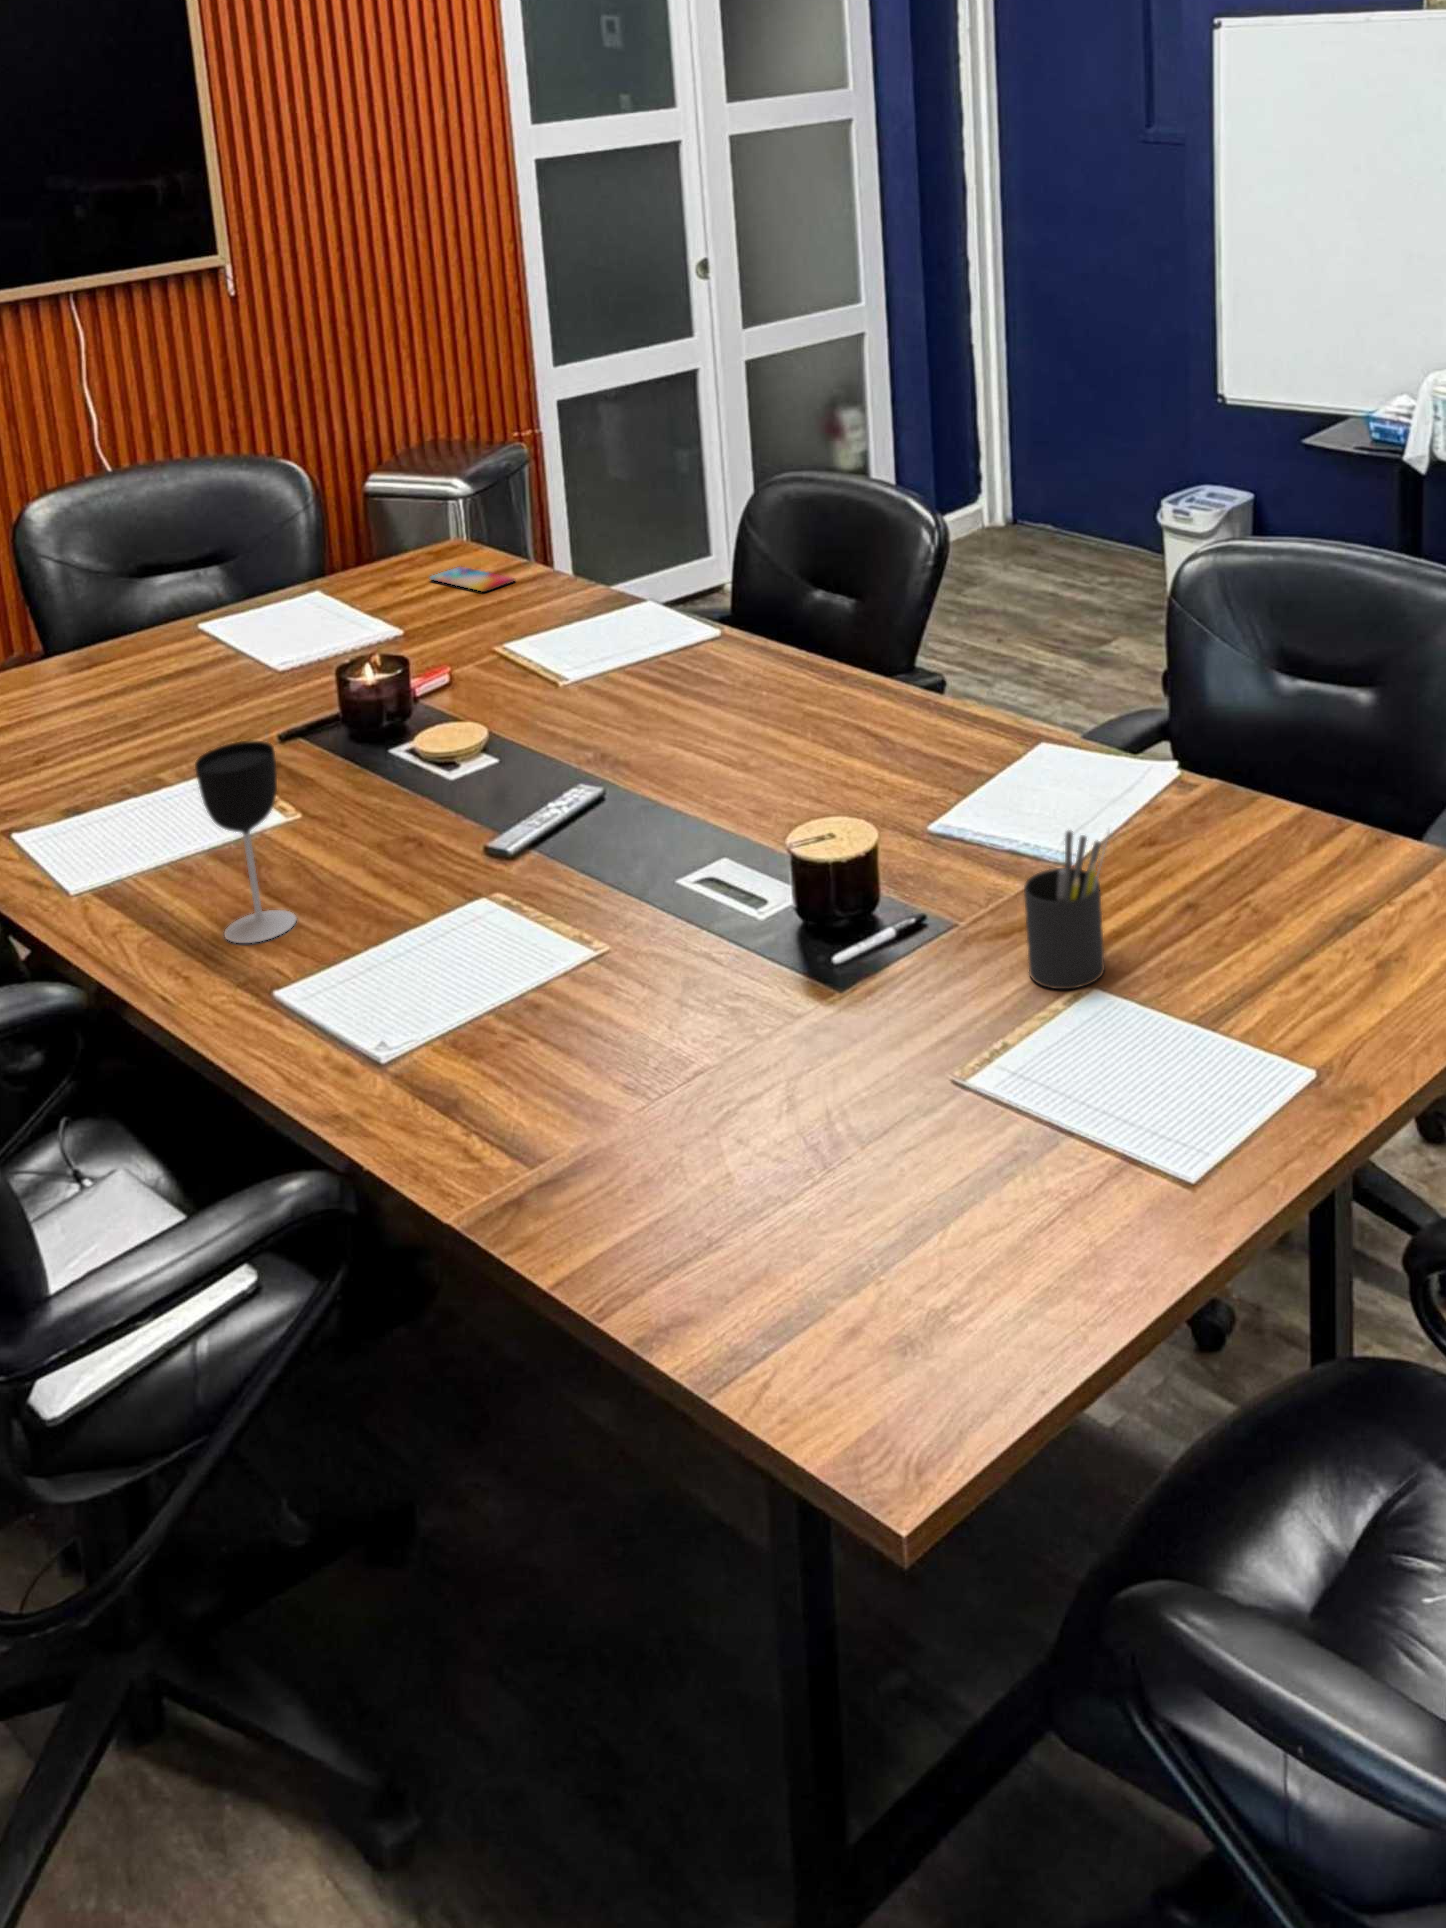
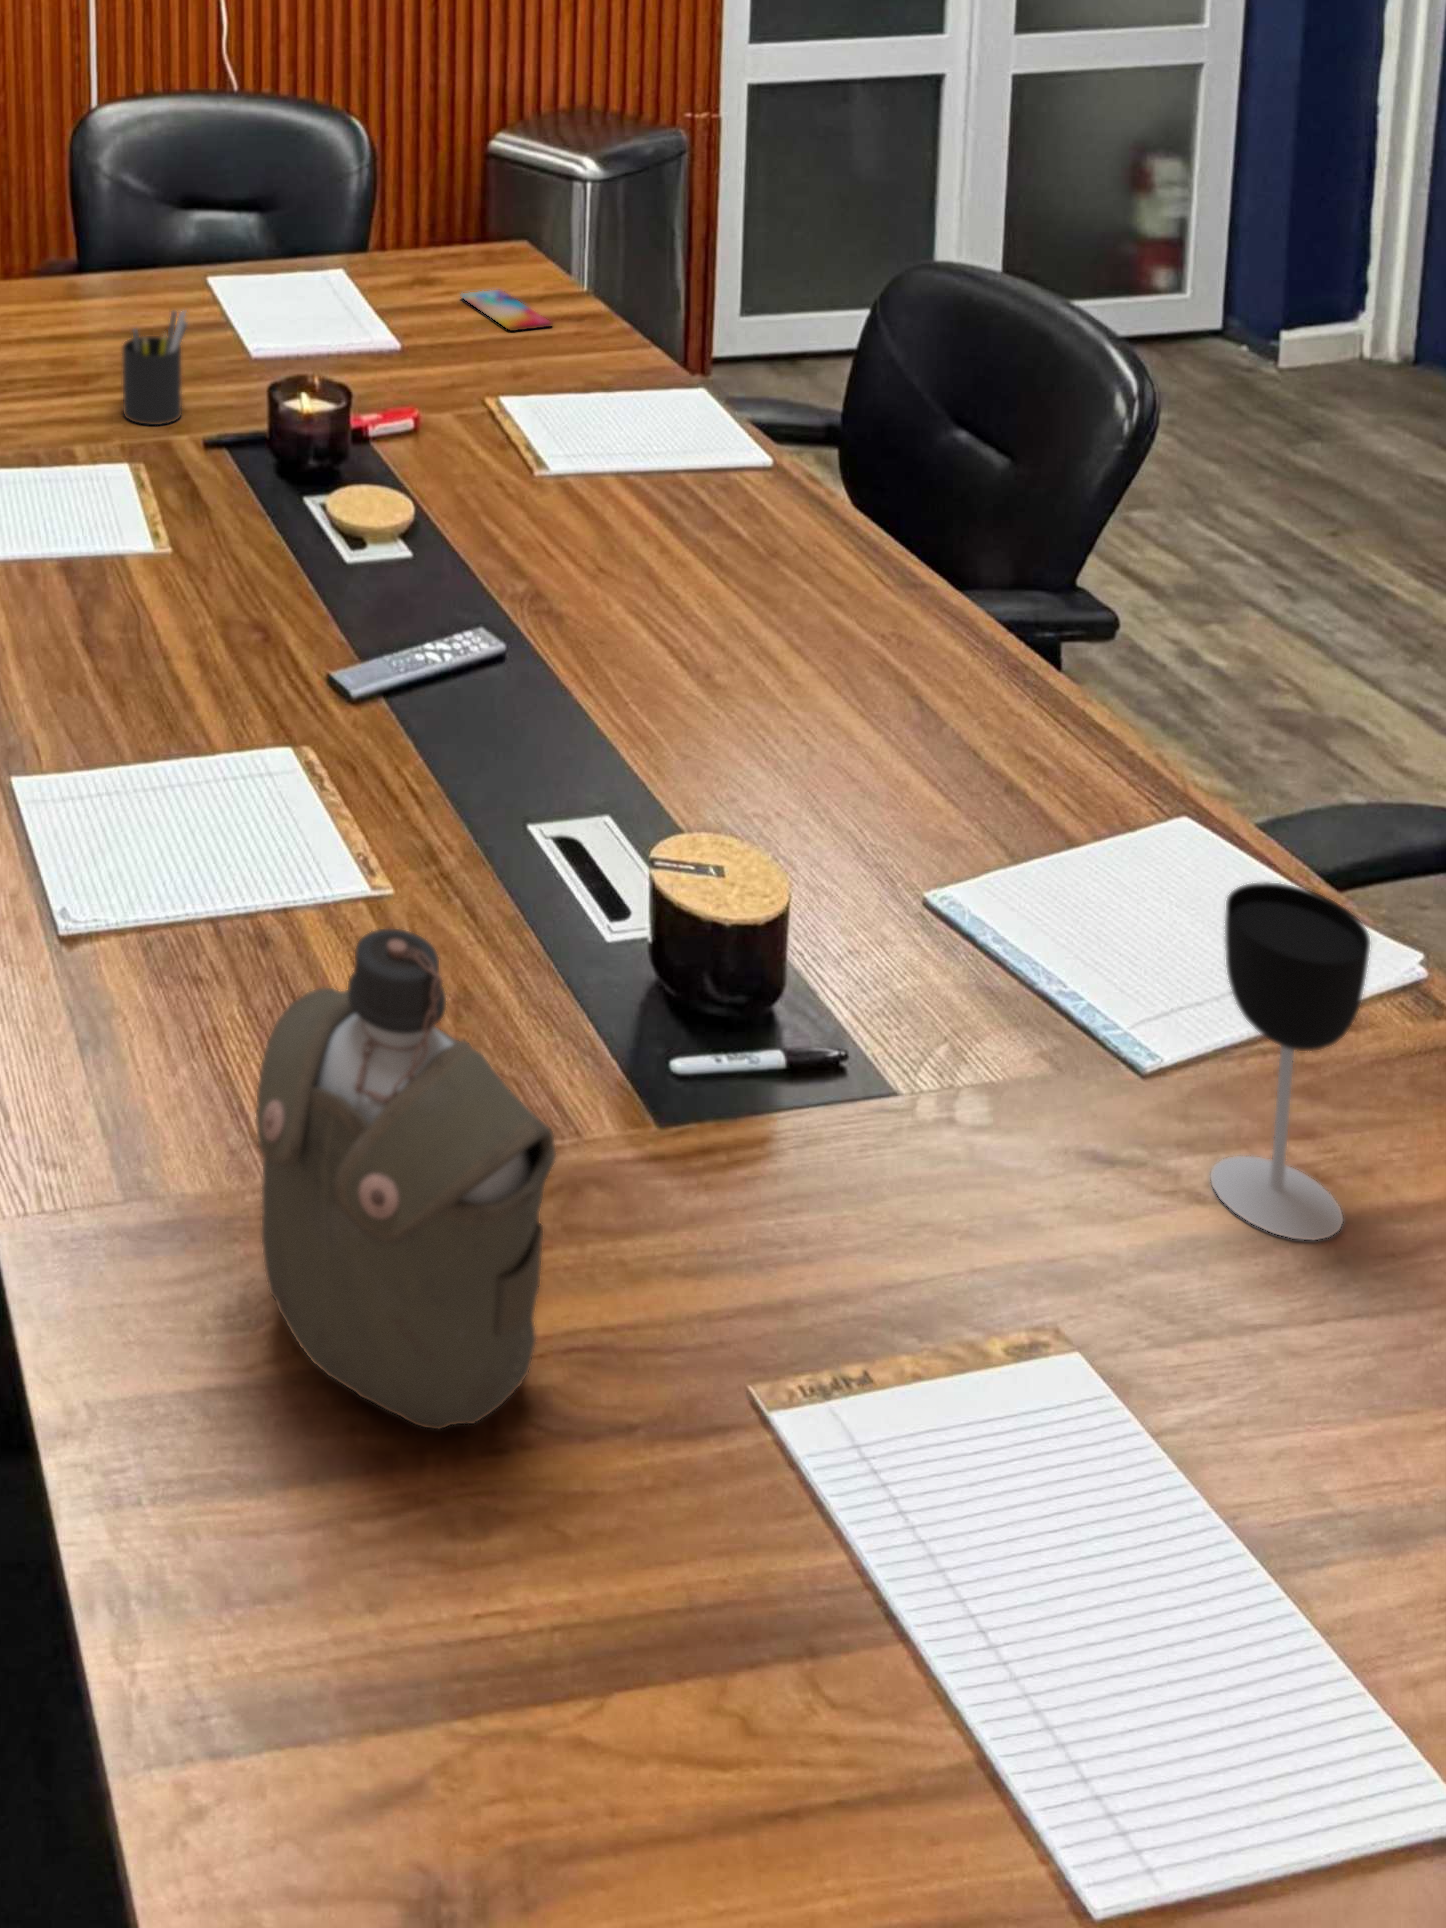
wine glass: present [195,741,297,943] -> present [1211,882,1370,1240]
pen holder: present [1024,831,1104,989] -> present [122,311,187,425]
water bottle: none [640,889,871,1235] -> present [256,929,556,1429]

